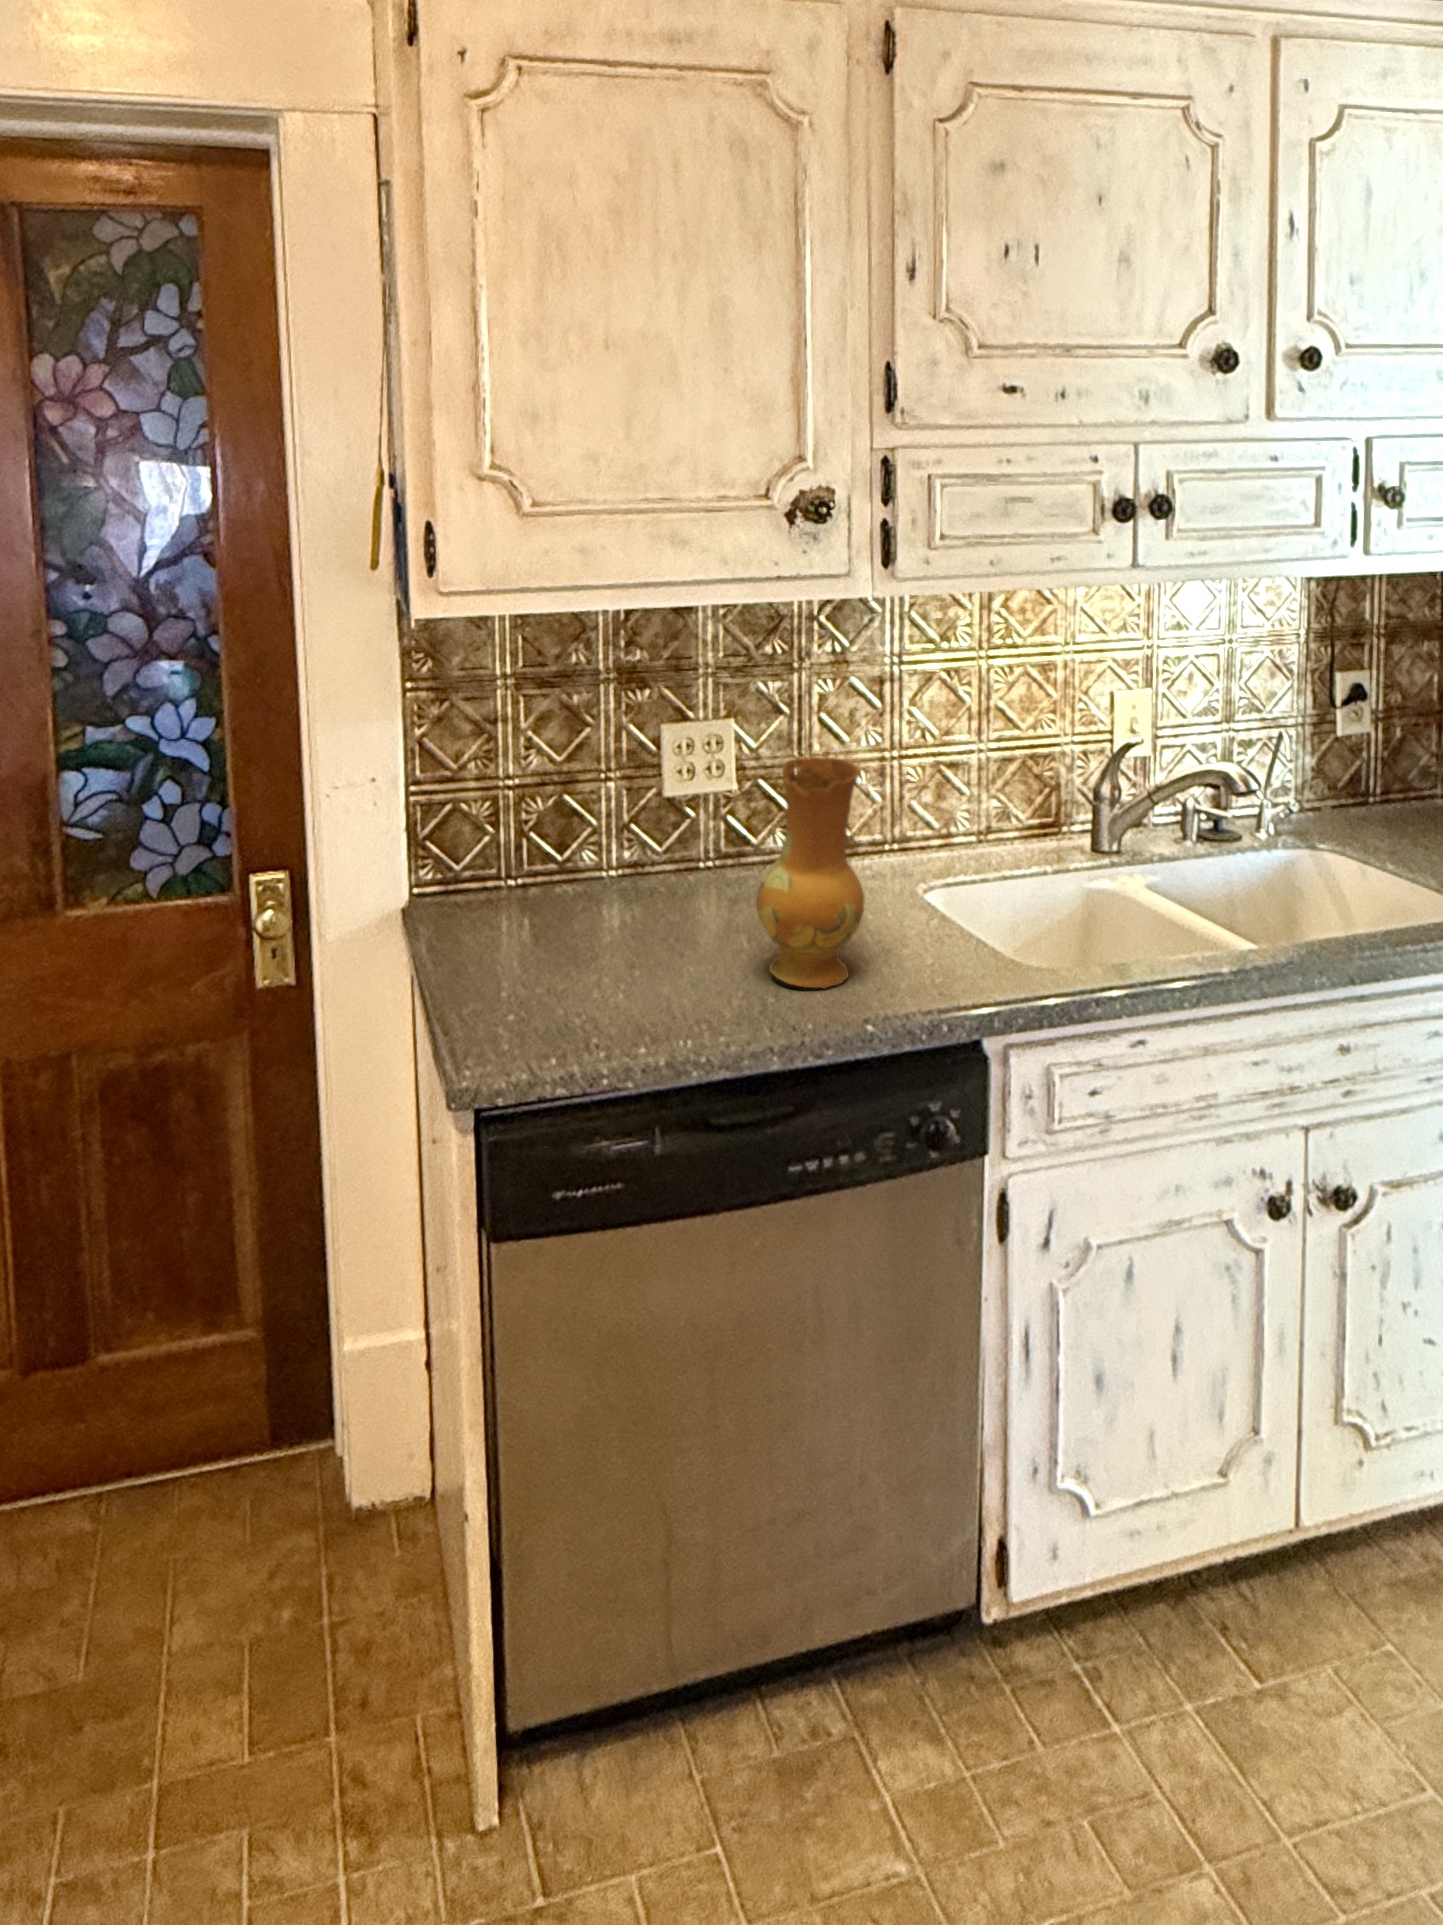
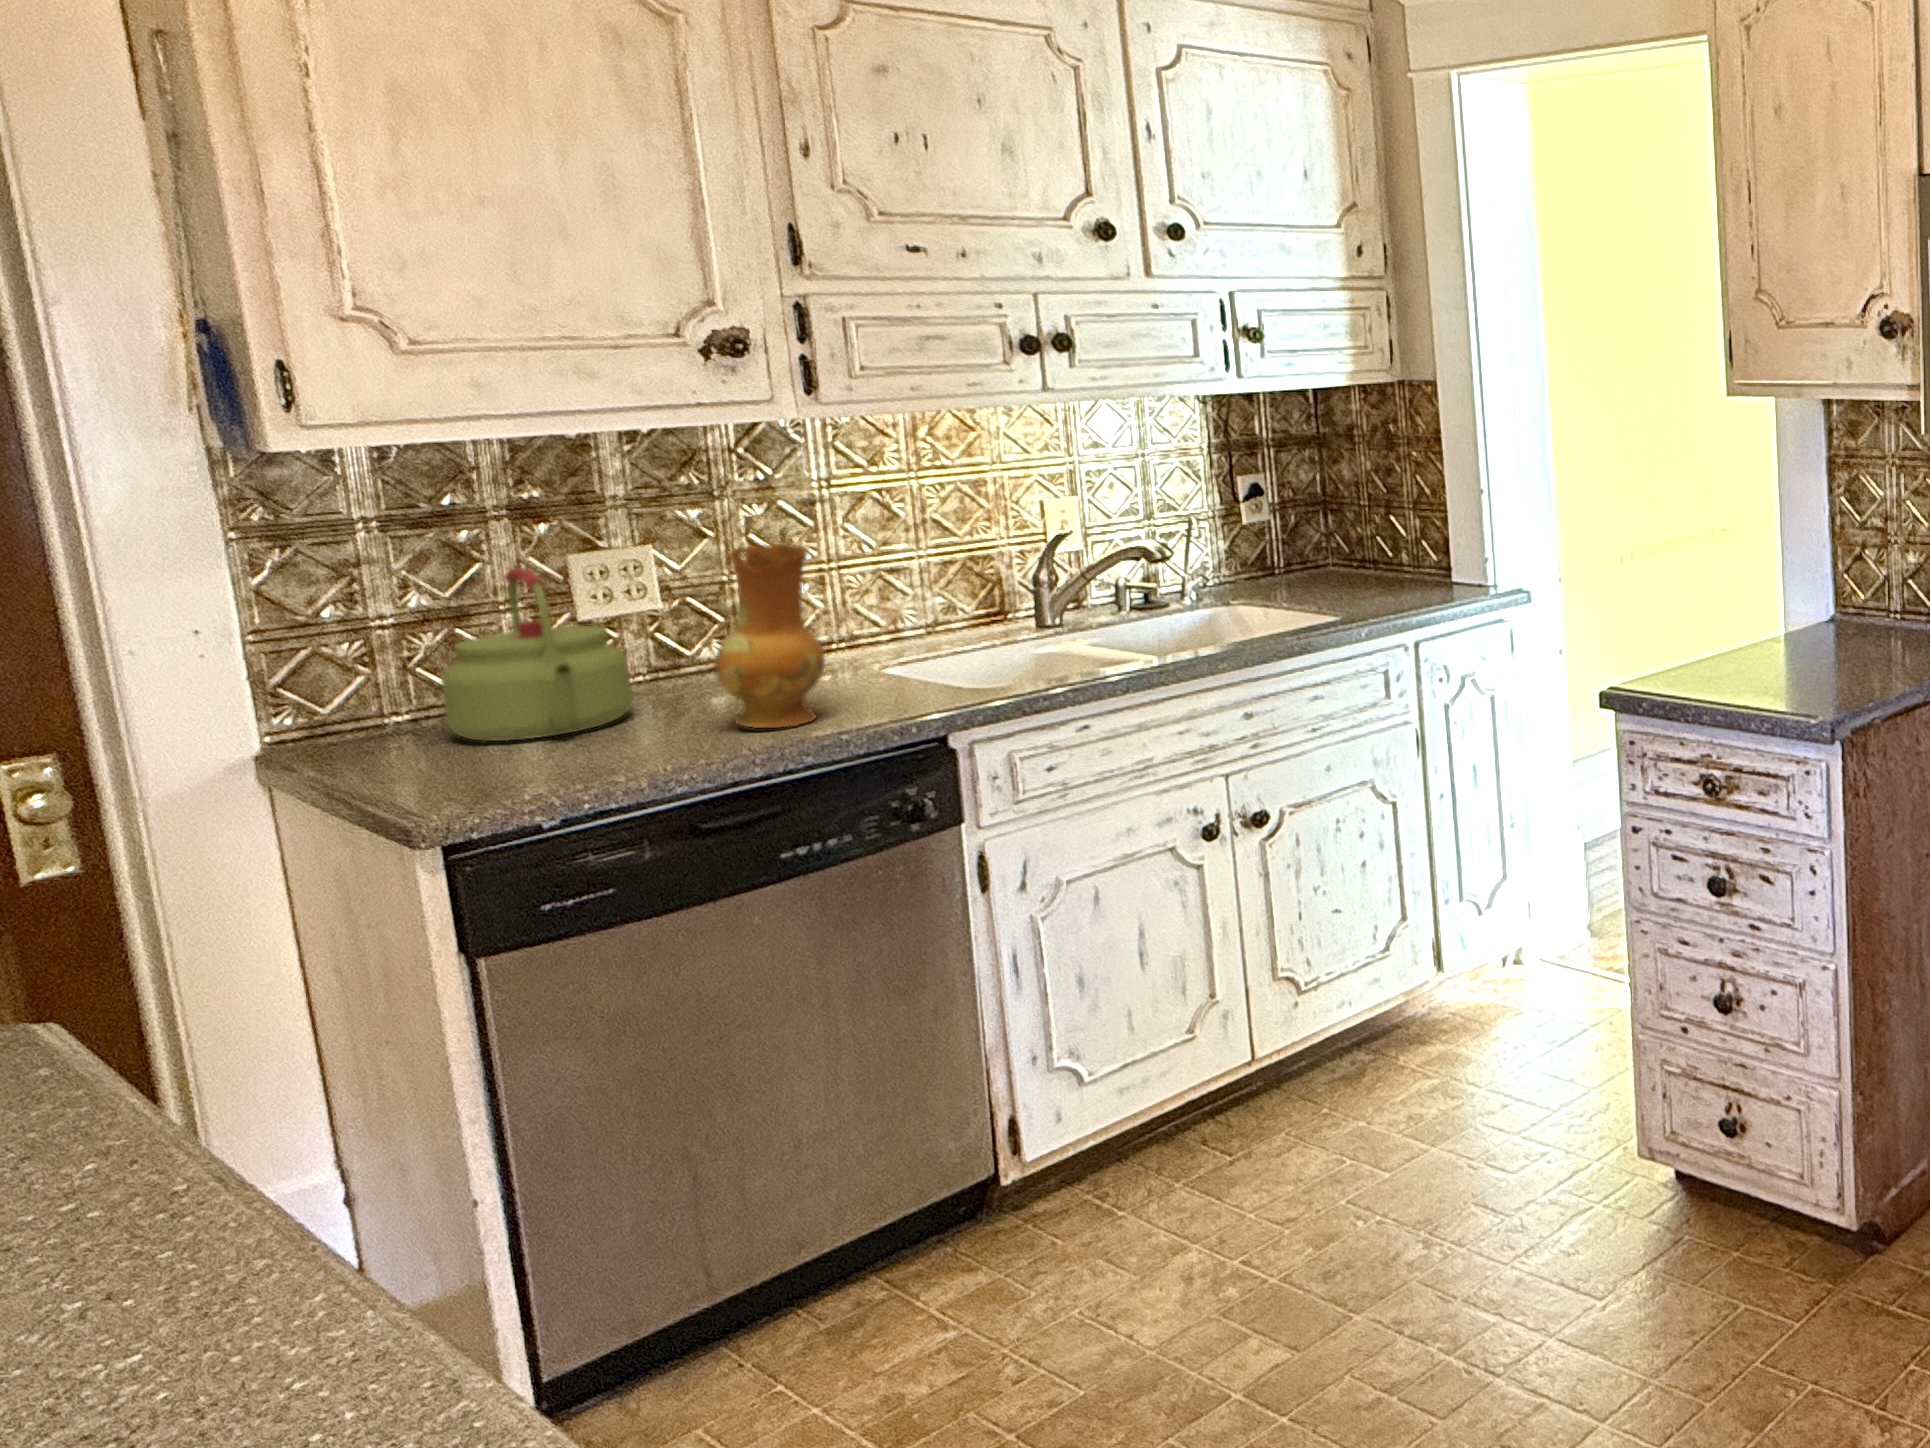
kettle: none [538,744,692,942] -> present [441,568,633,741]

